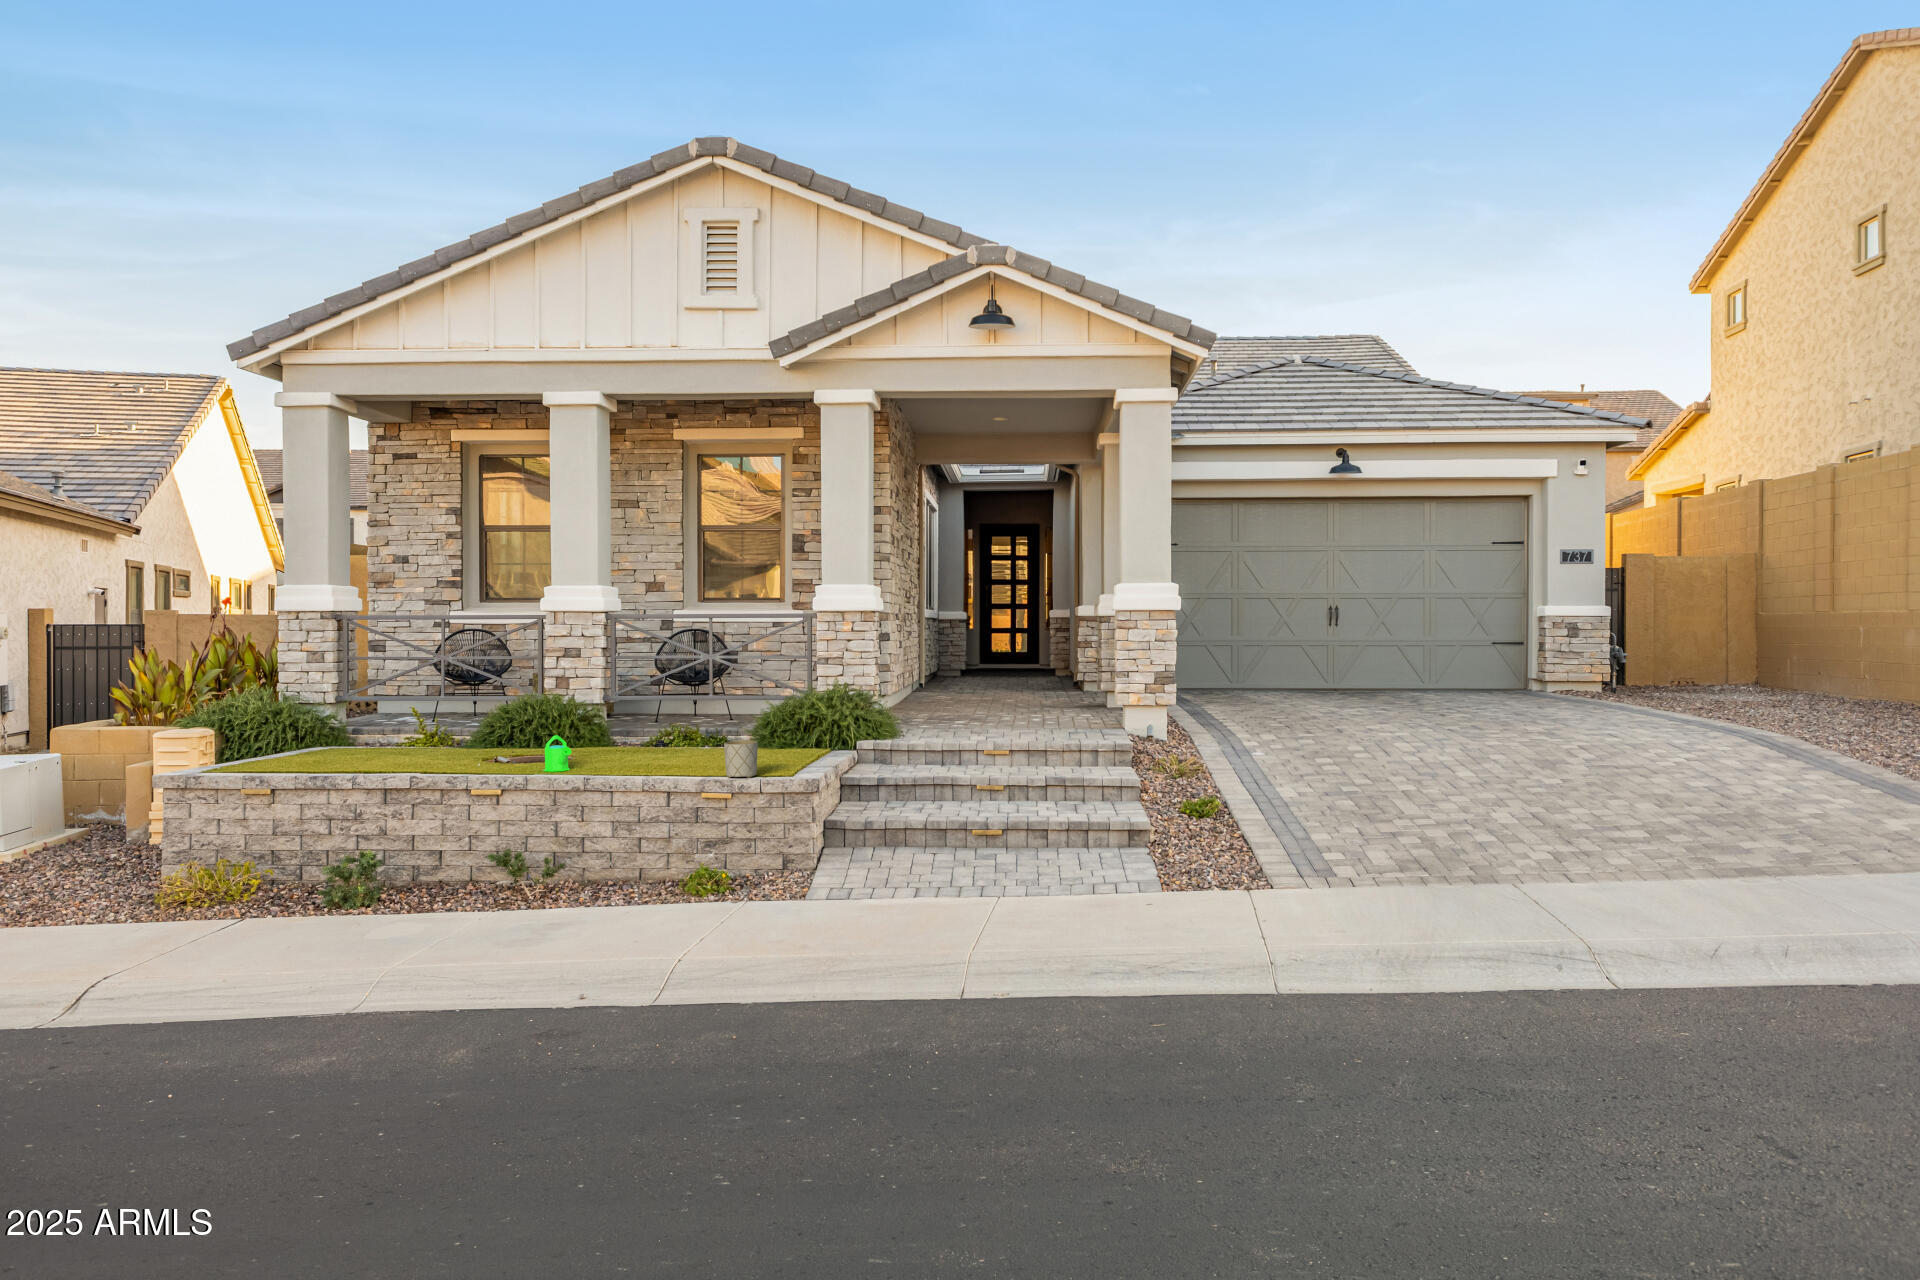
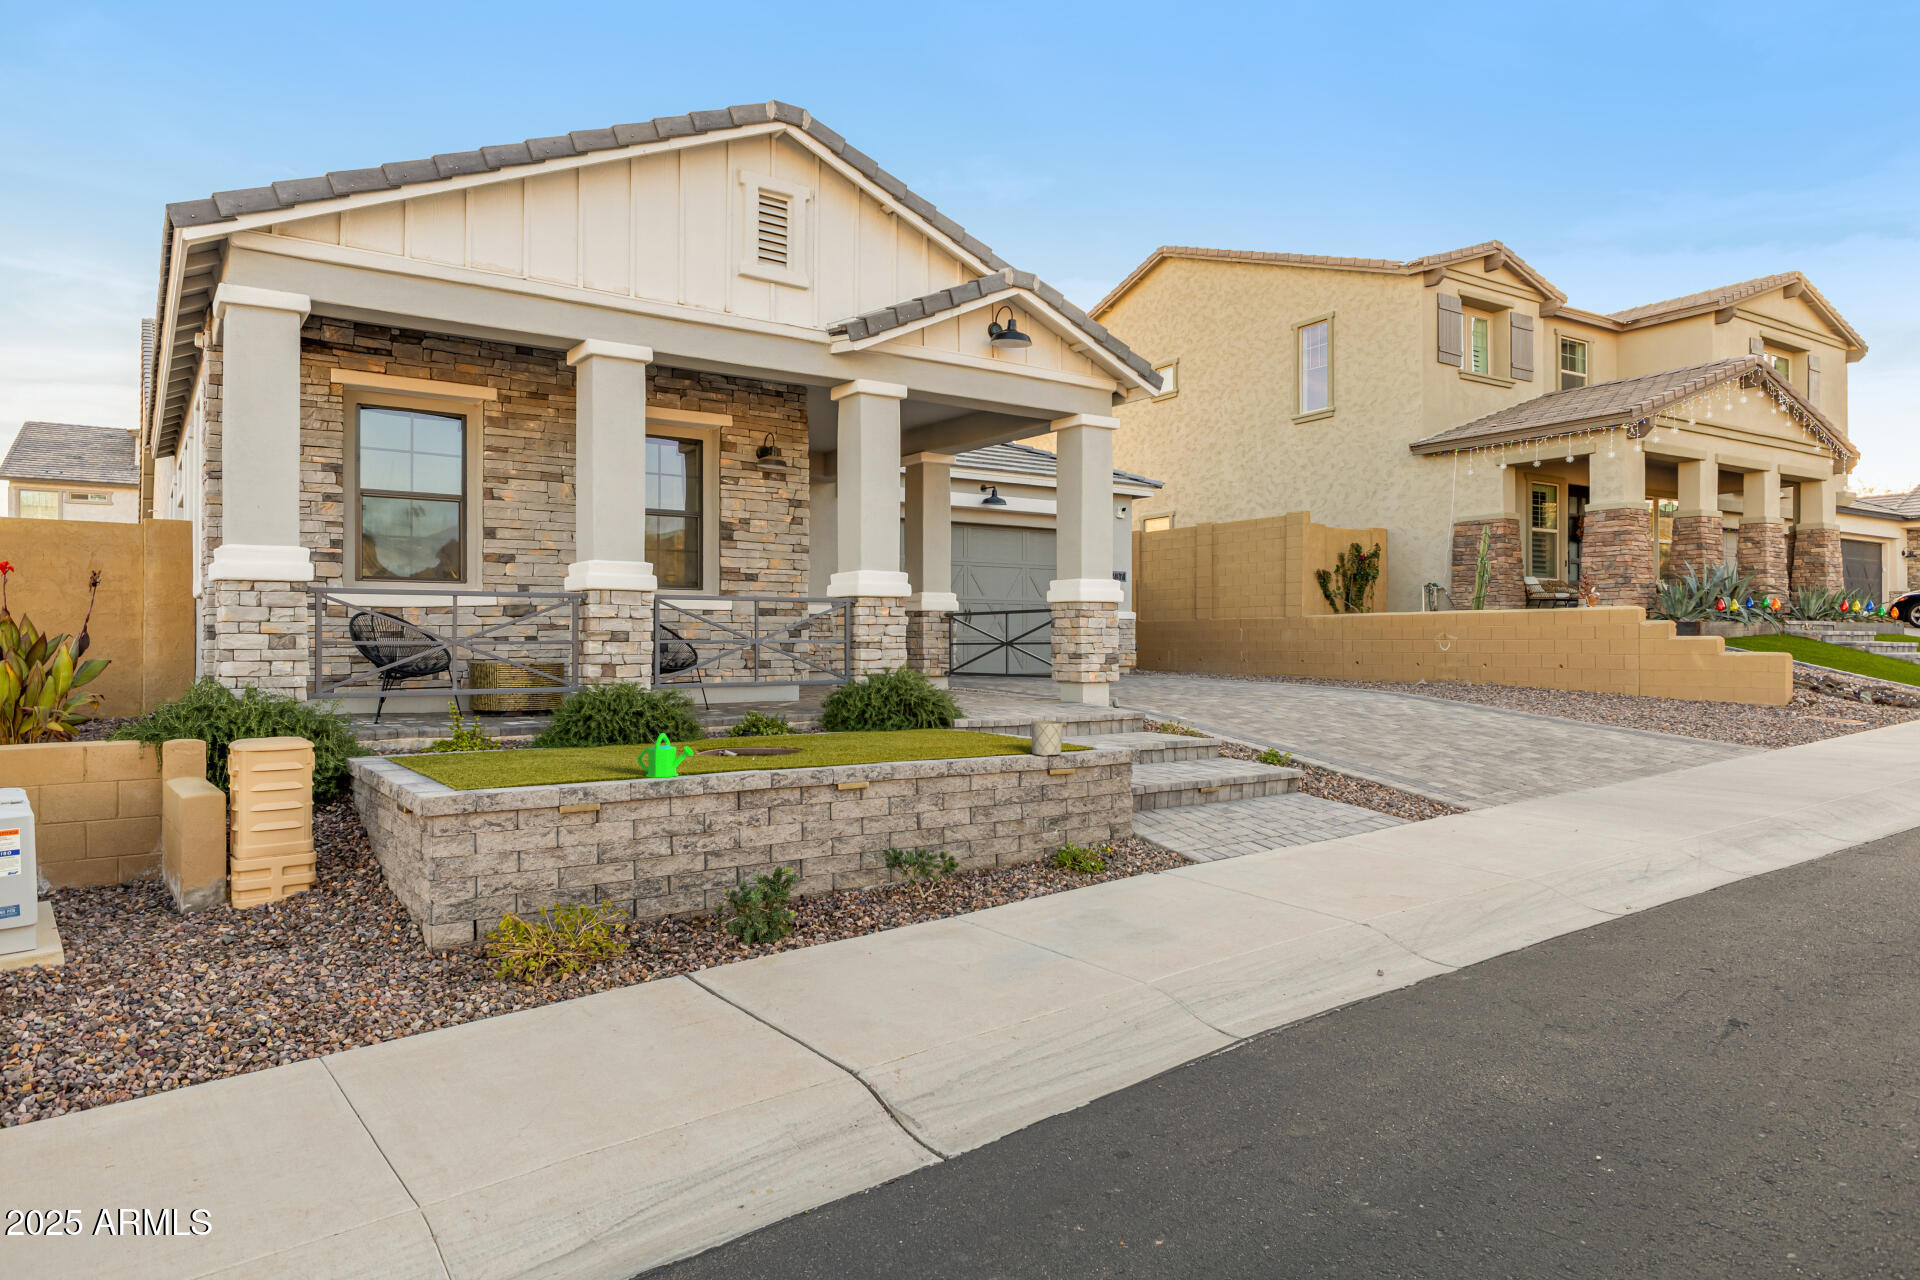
watering can: present [543,735,572,772] -> present [638,733,694,778]

